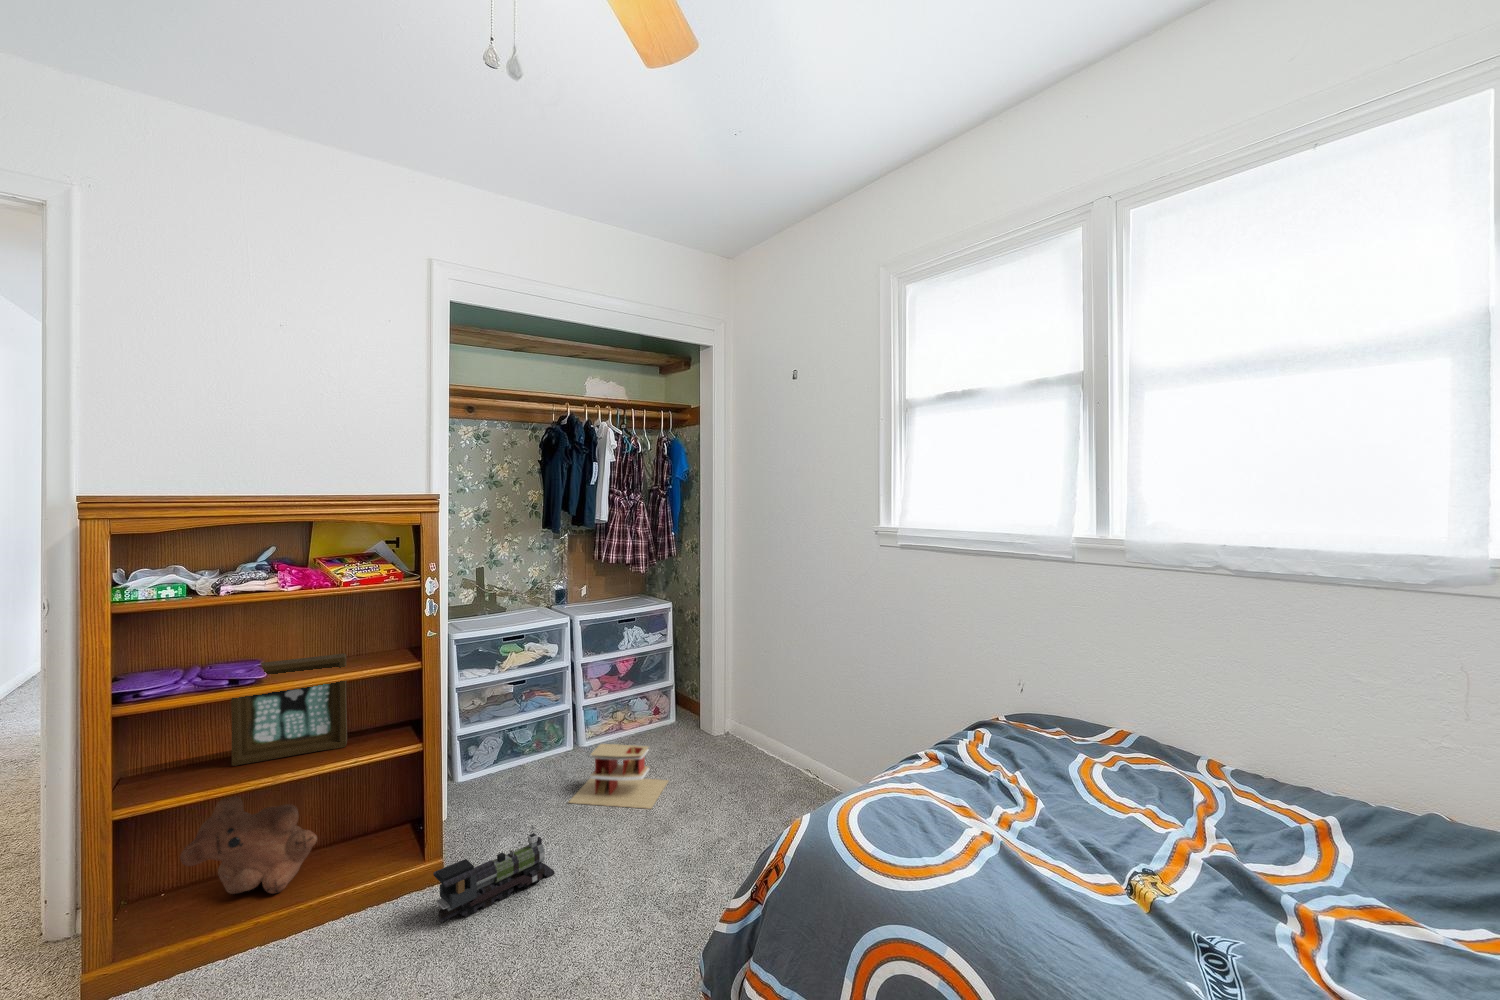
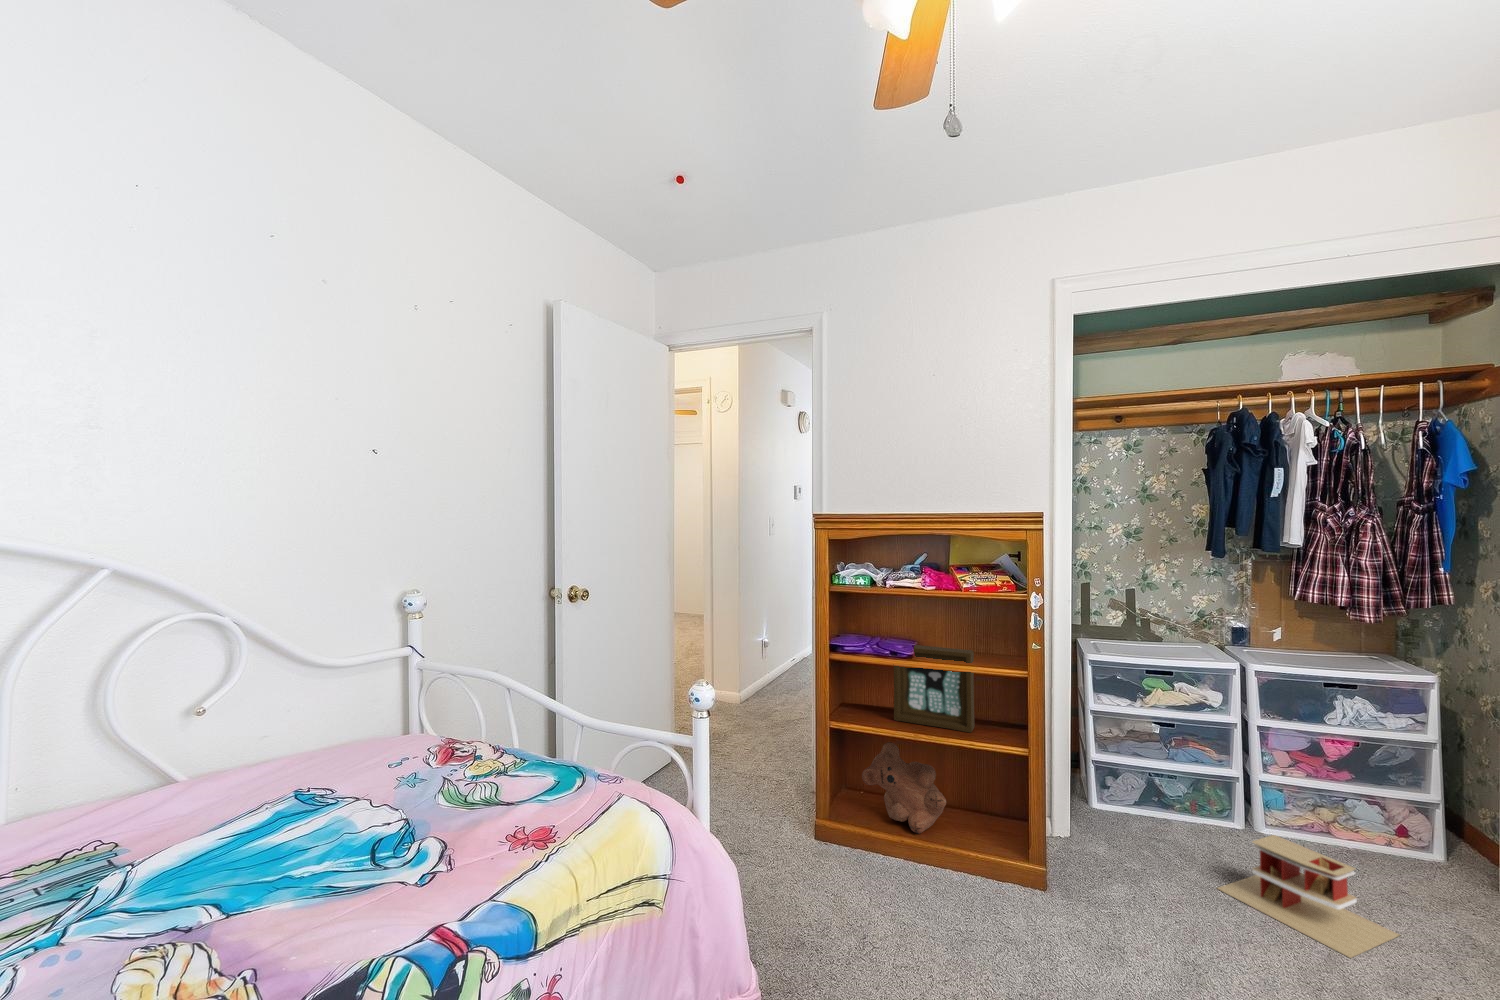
toy train: present [433,825,555,922] -> none [1029,880,1172,959]

